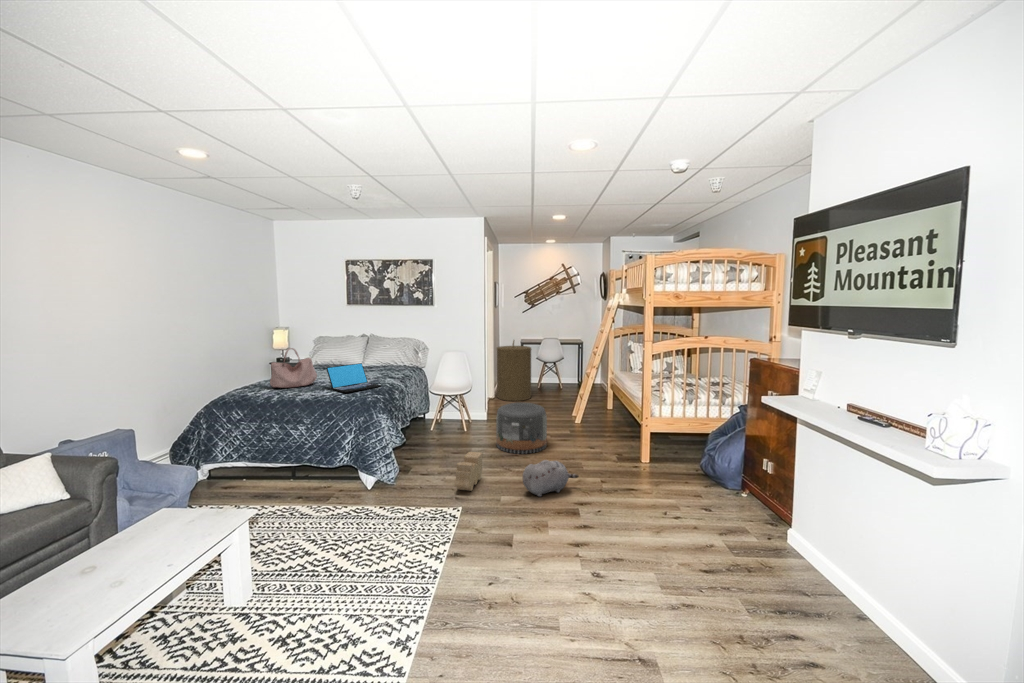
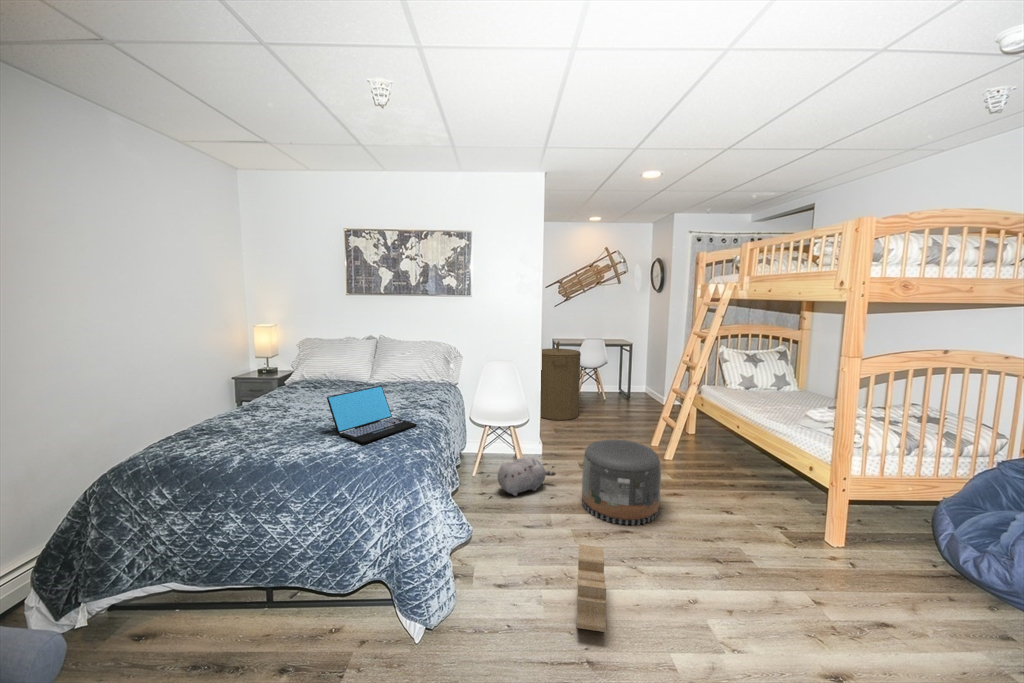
handbag: present [270,348,317,388] -> none [228,363,309,431]
plush toy: present [523,460,579,497] -> present [498,458,556,496]

